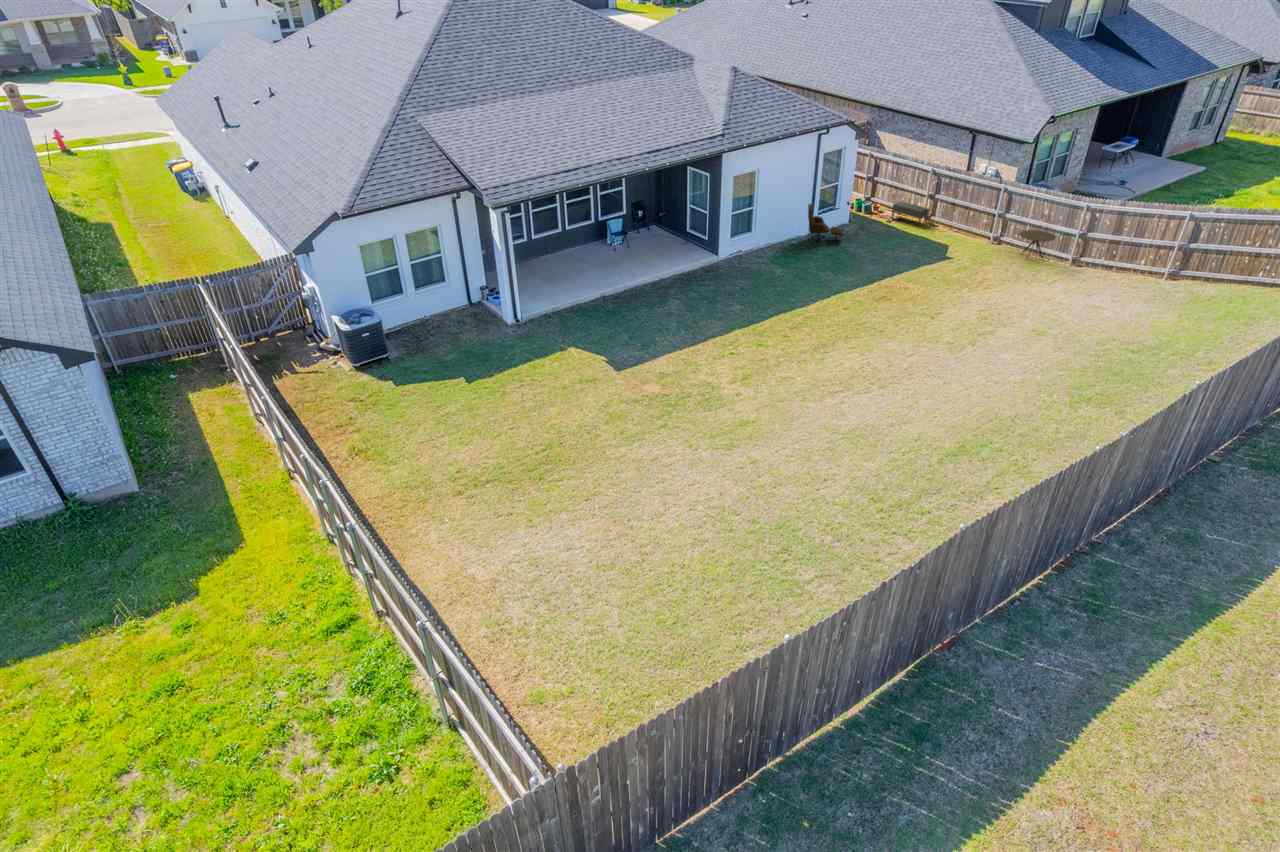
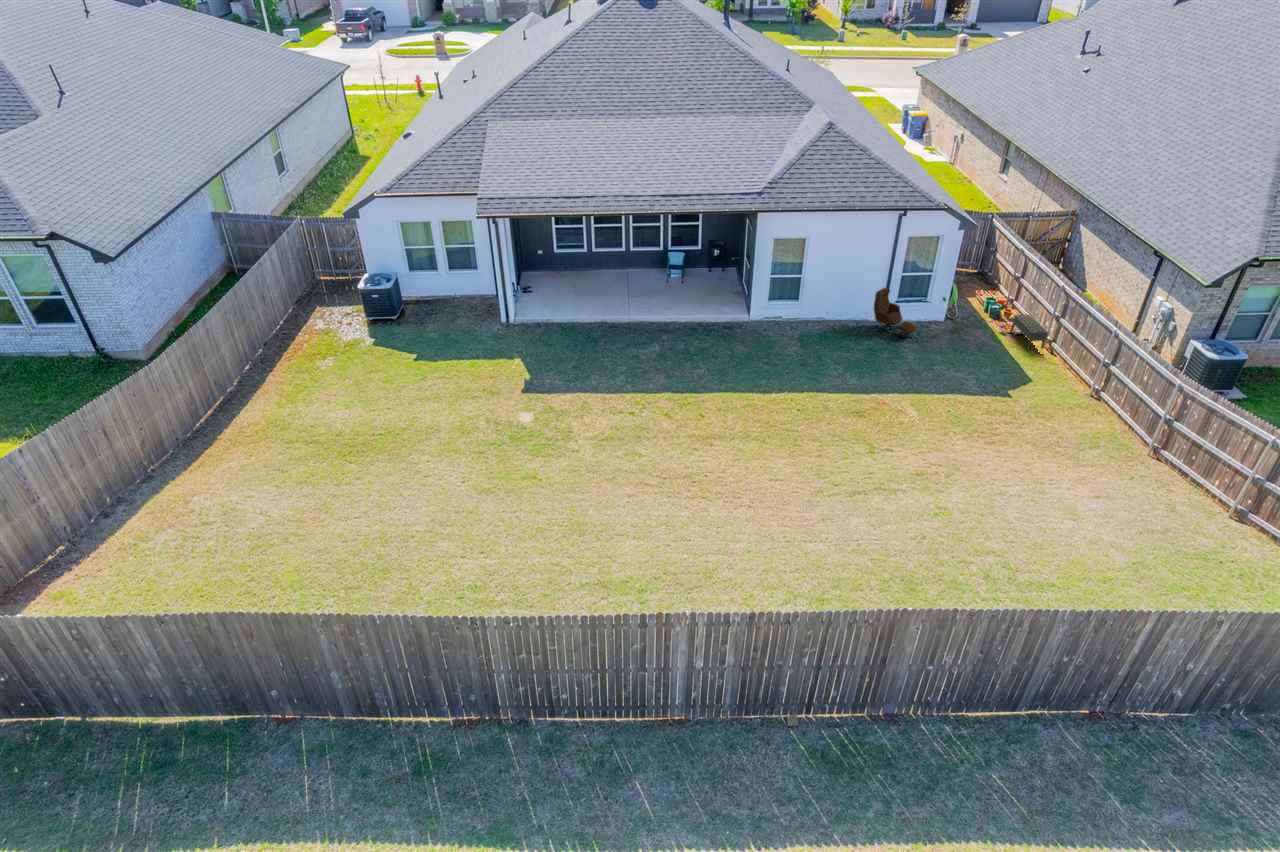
round table: present [1019,230,1056,259] -> none [1094,392,1143,437]

